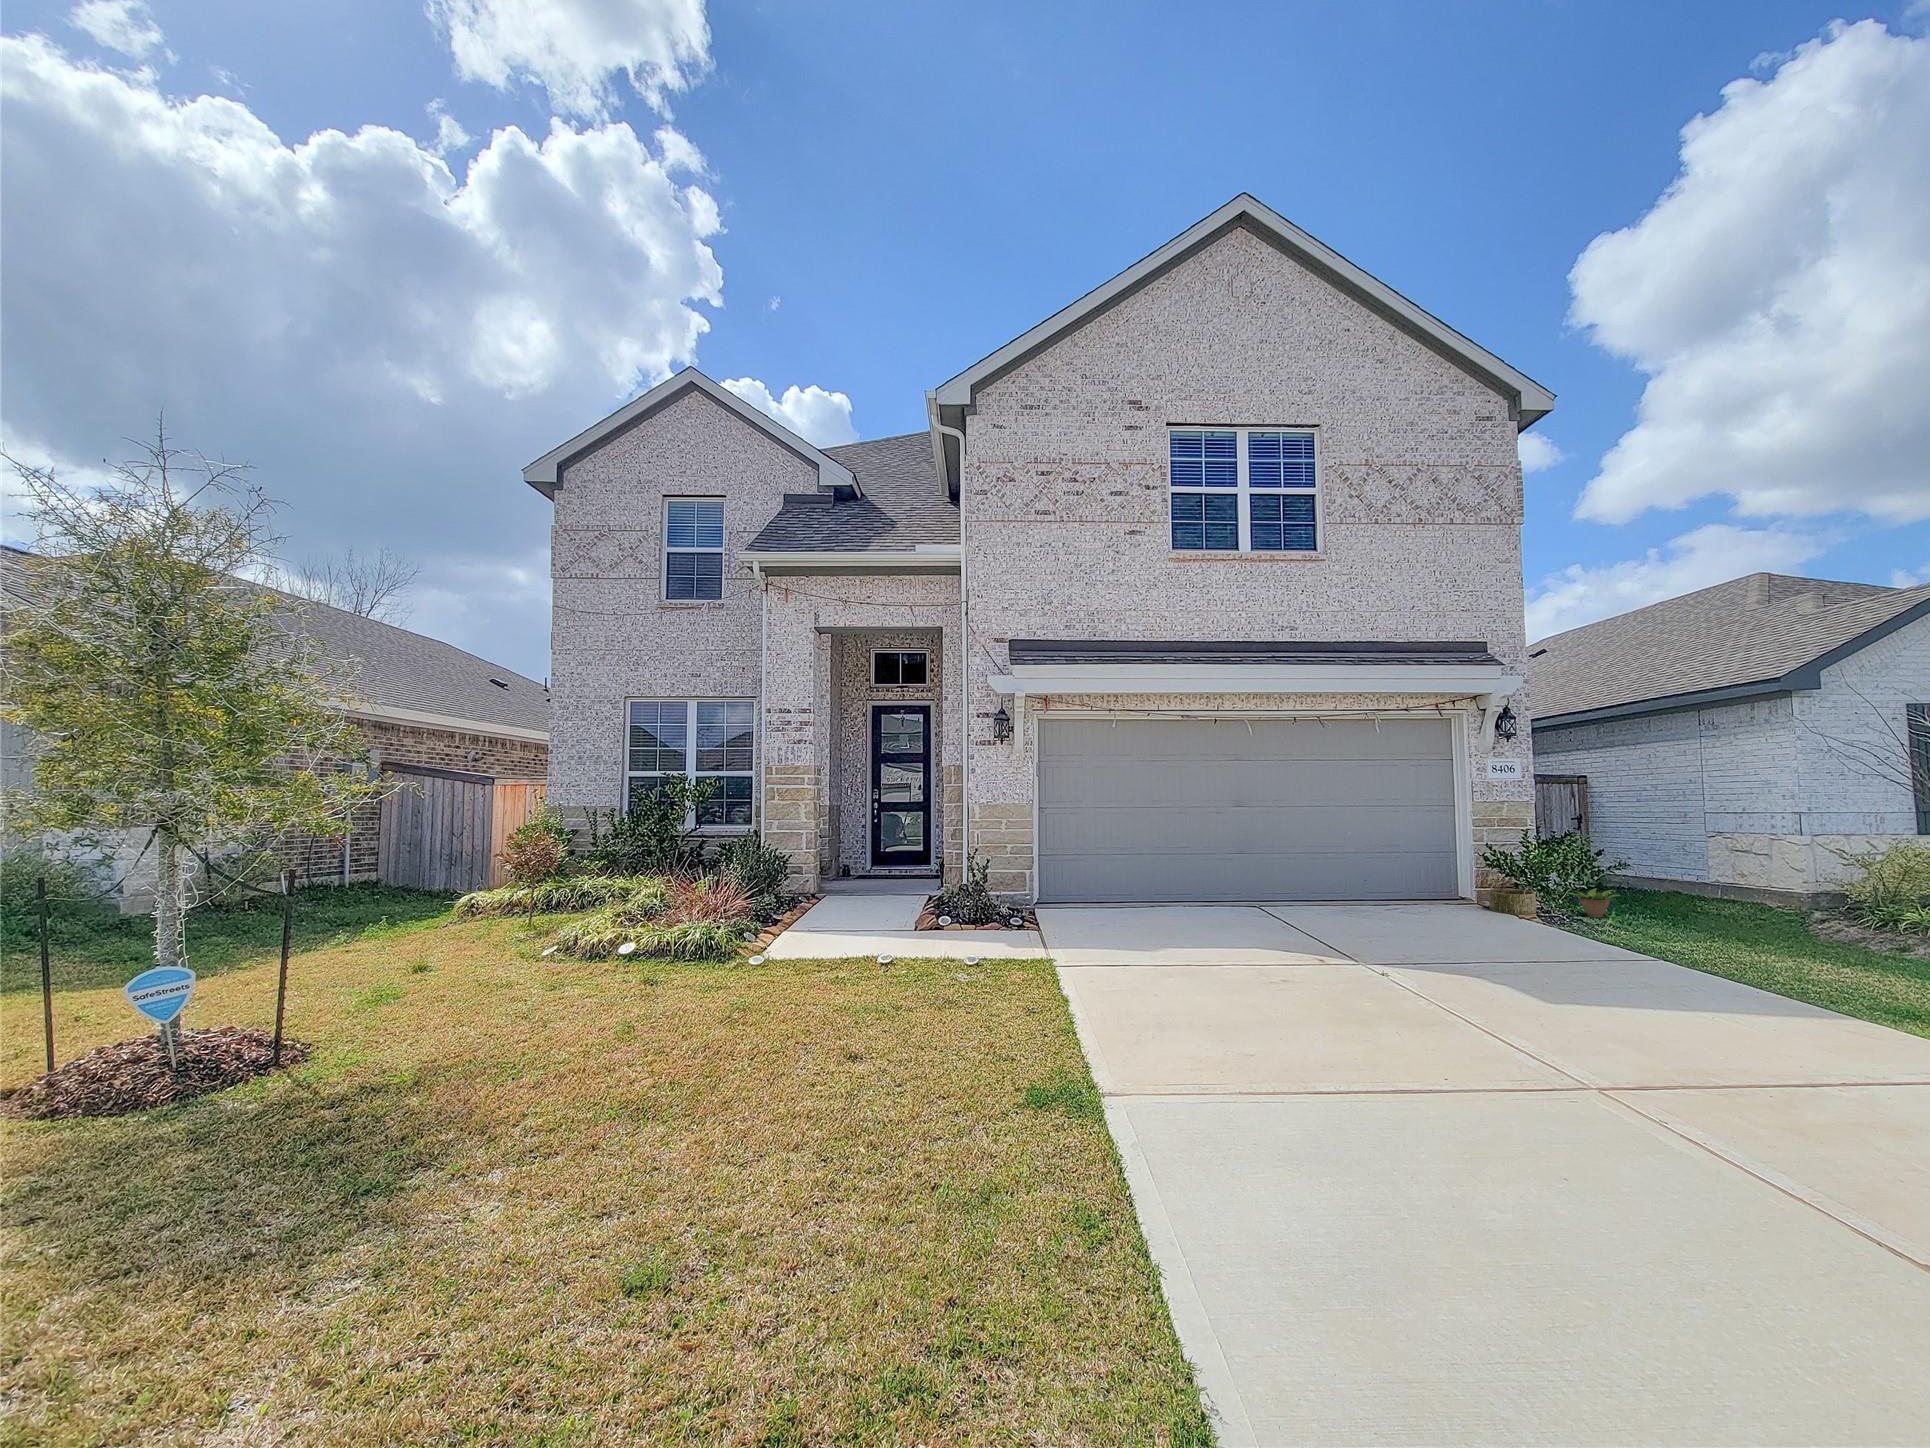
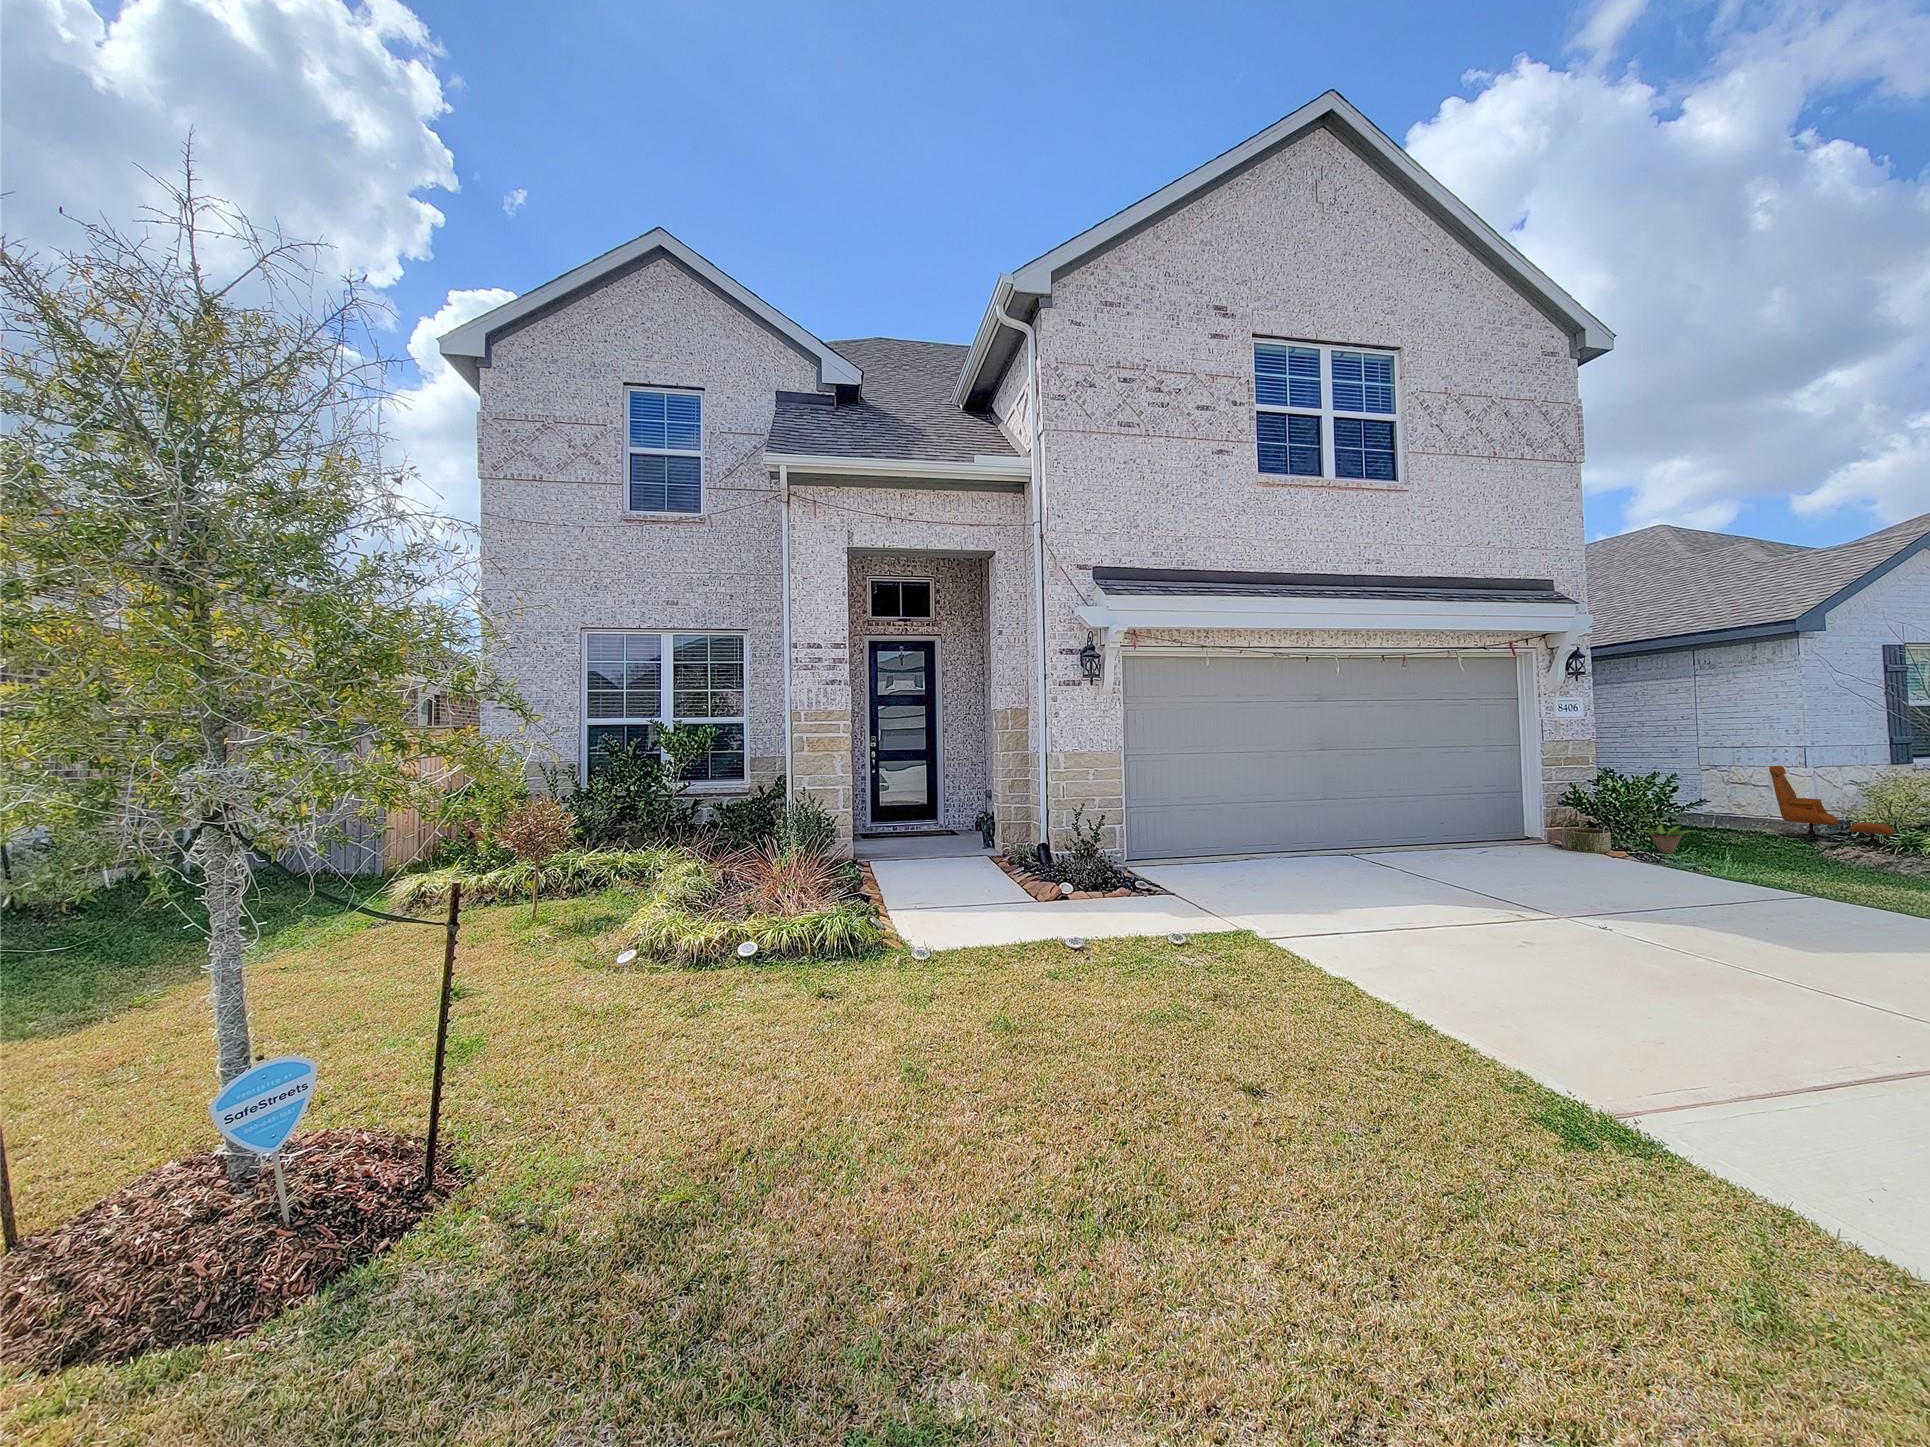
lounge chair: none [1740,832,1873,923] -> present [1769,766,1896,848]

